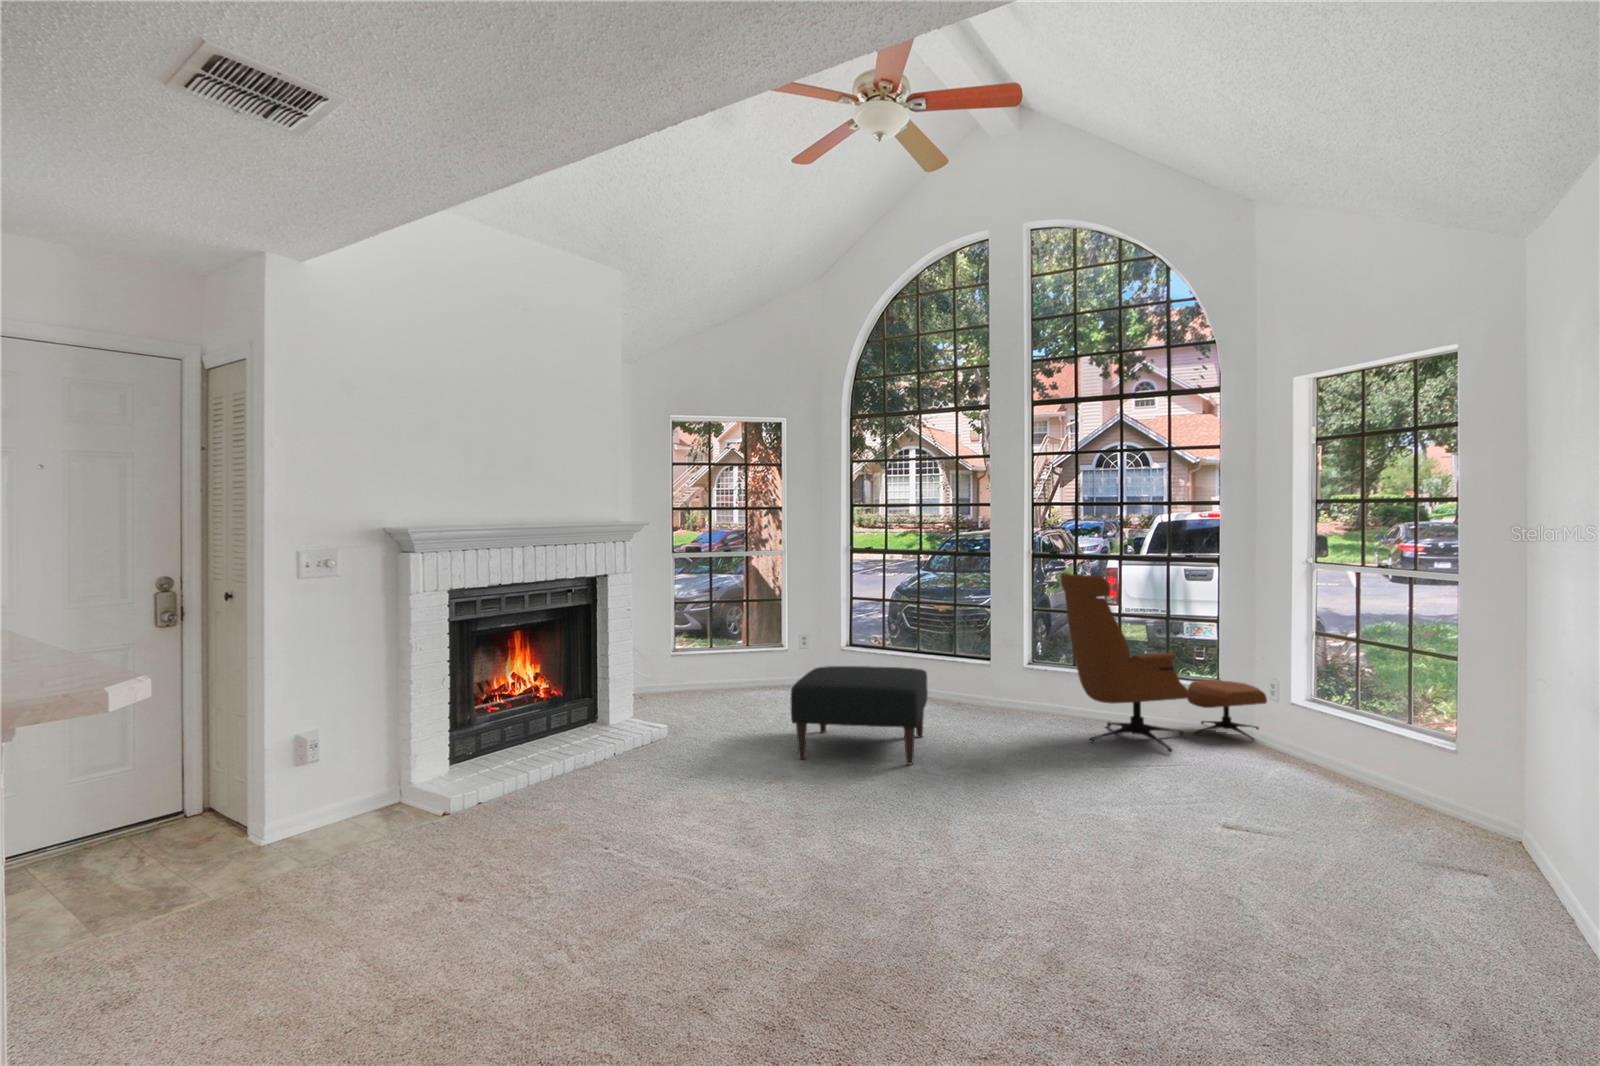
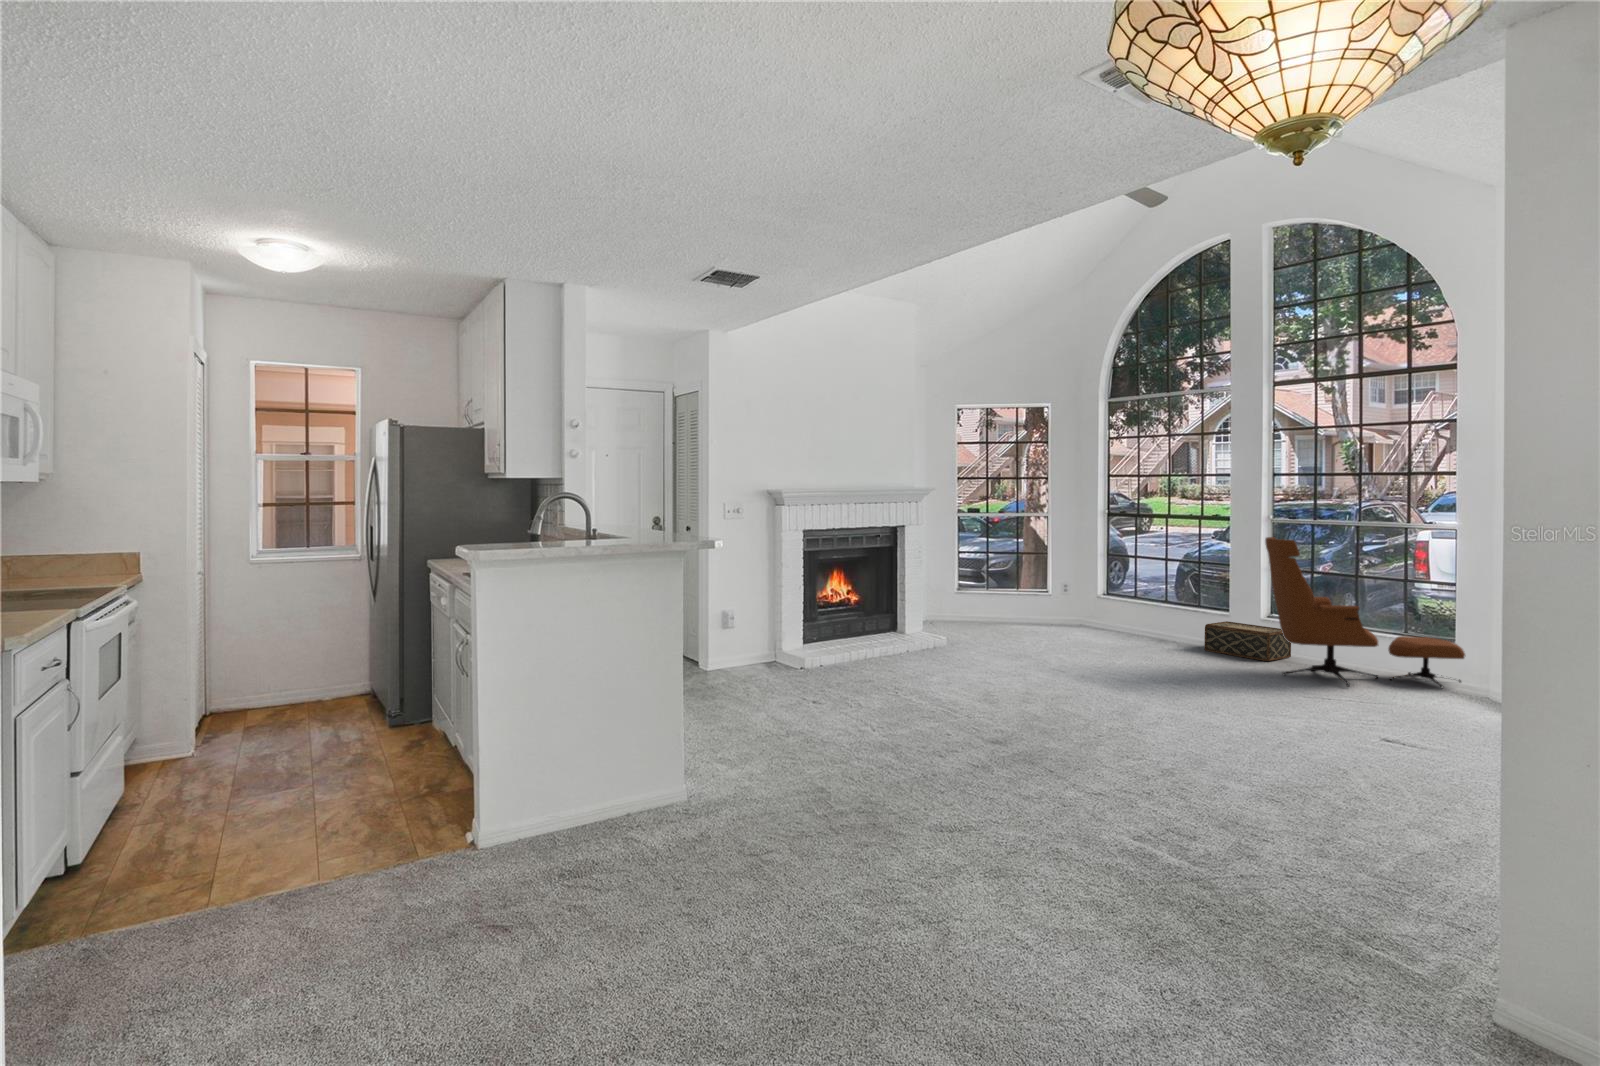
ottoman: present [790,666,928,764] -> none [1030,602,1147,673]
woven basket: none [979,673,1073,721] -> present [1204,621,1291,661]

